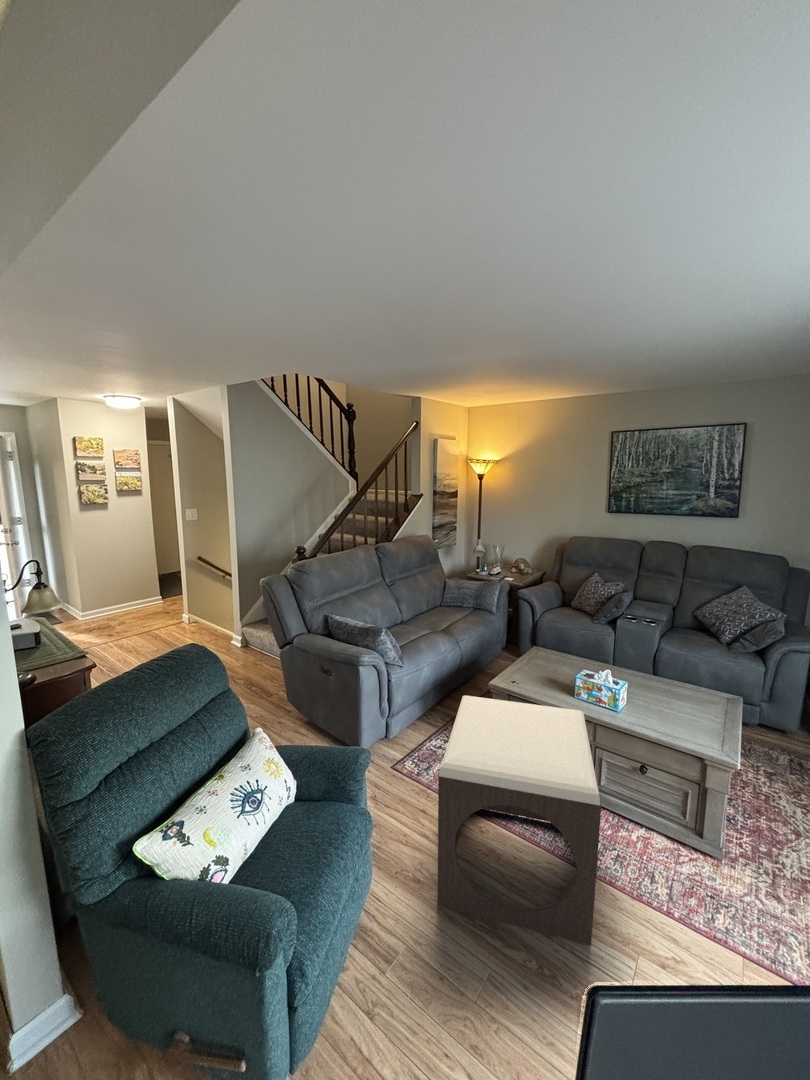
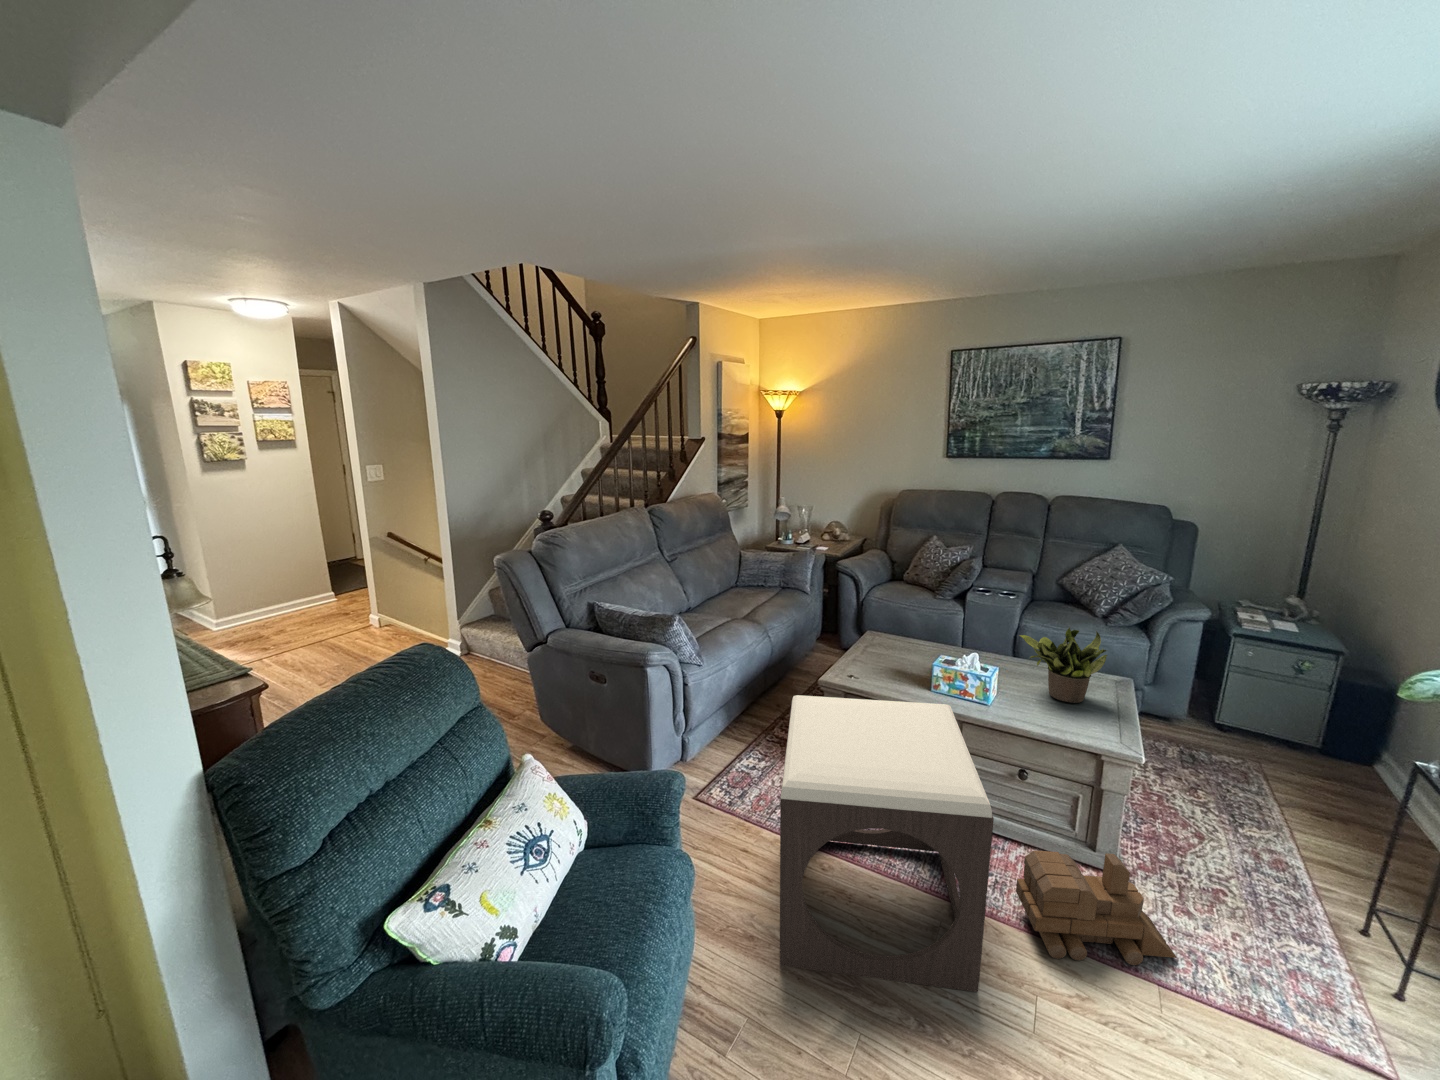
potted plant: none [645,654,717,715] -> present [1020,627,1107,703]
toy train: none [631,833,763,938] -> present [1016,850,1176,965]

